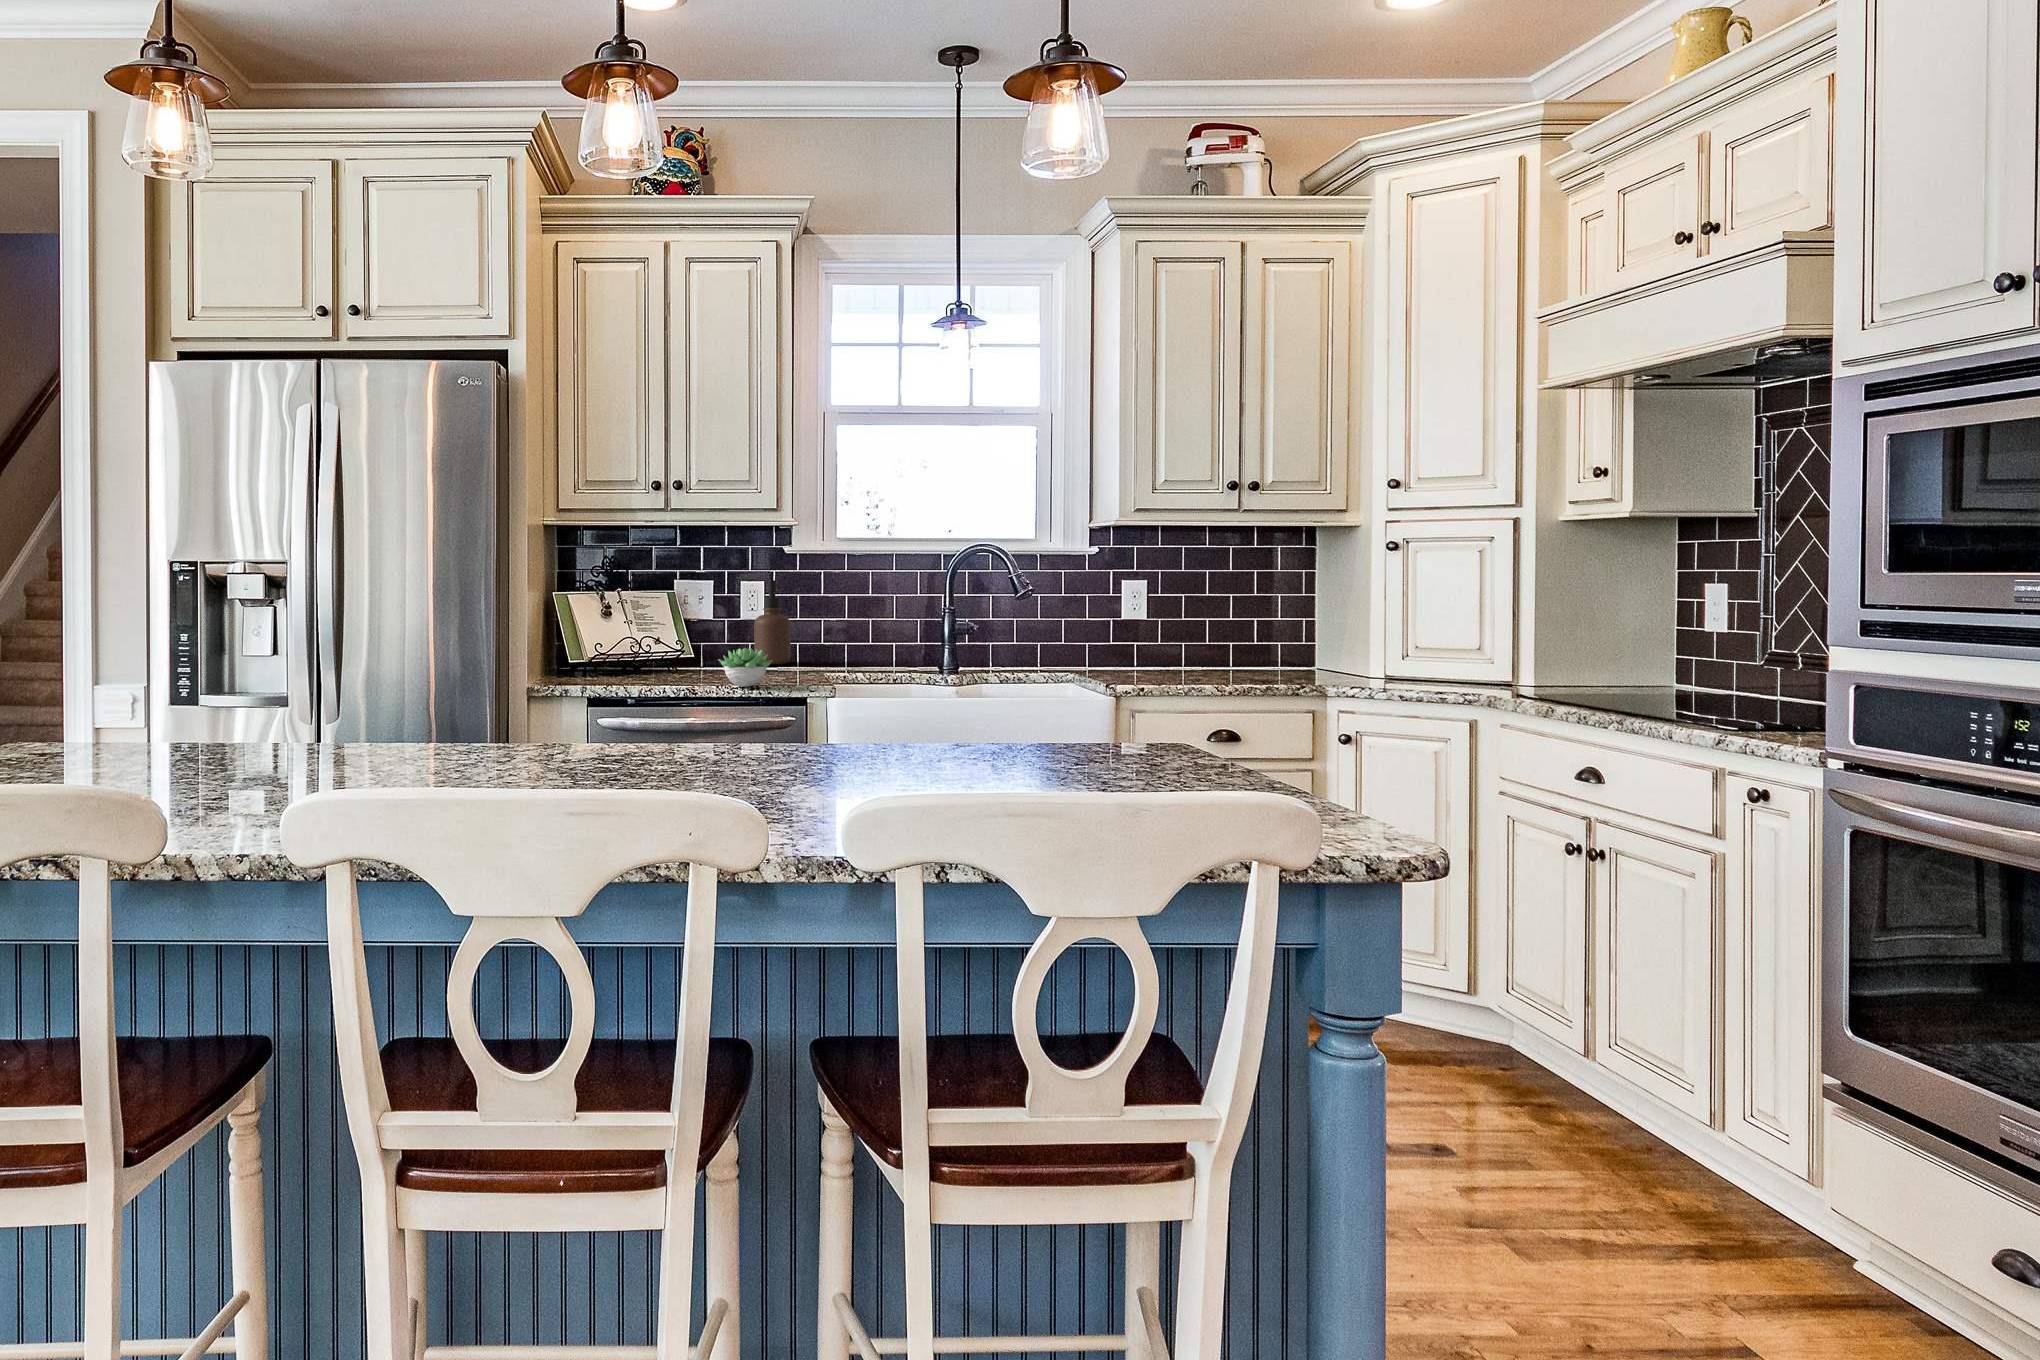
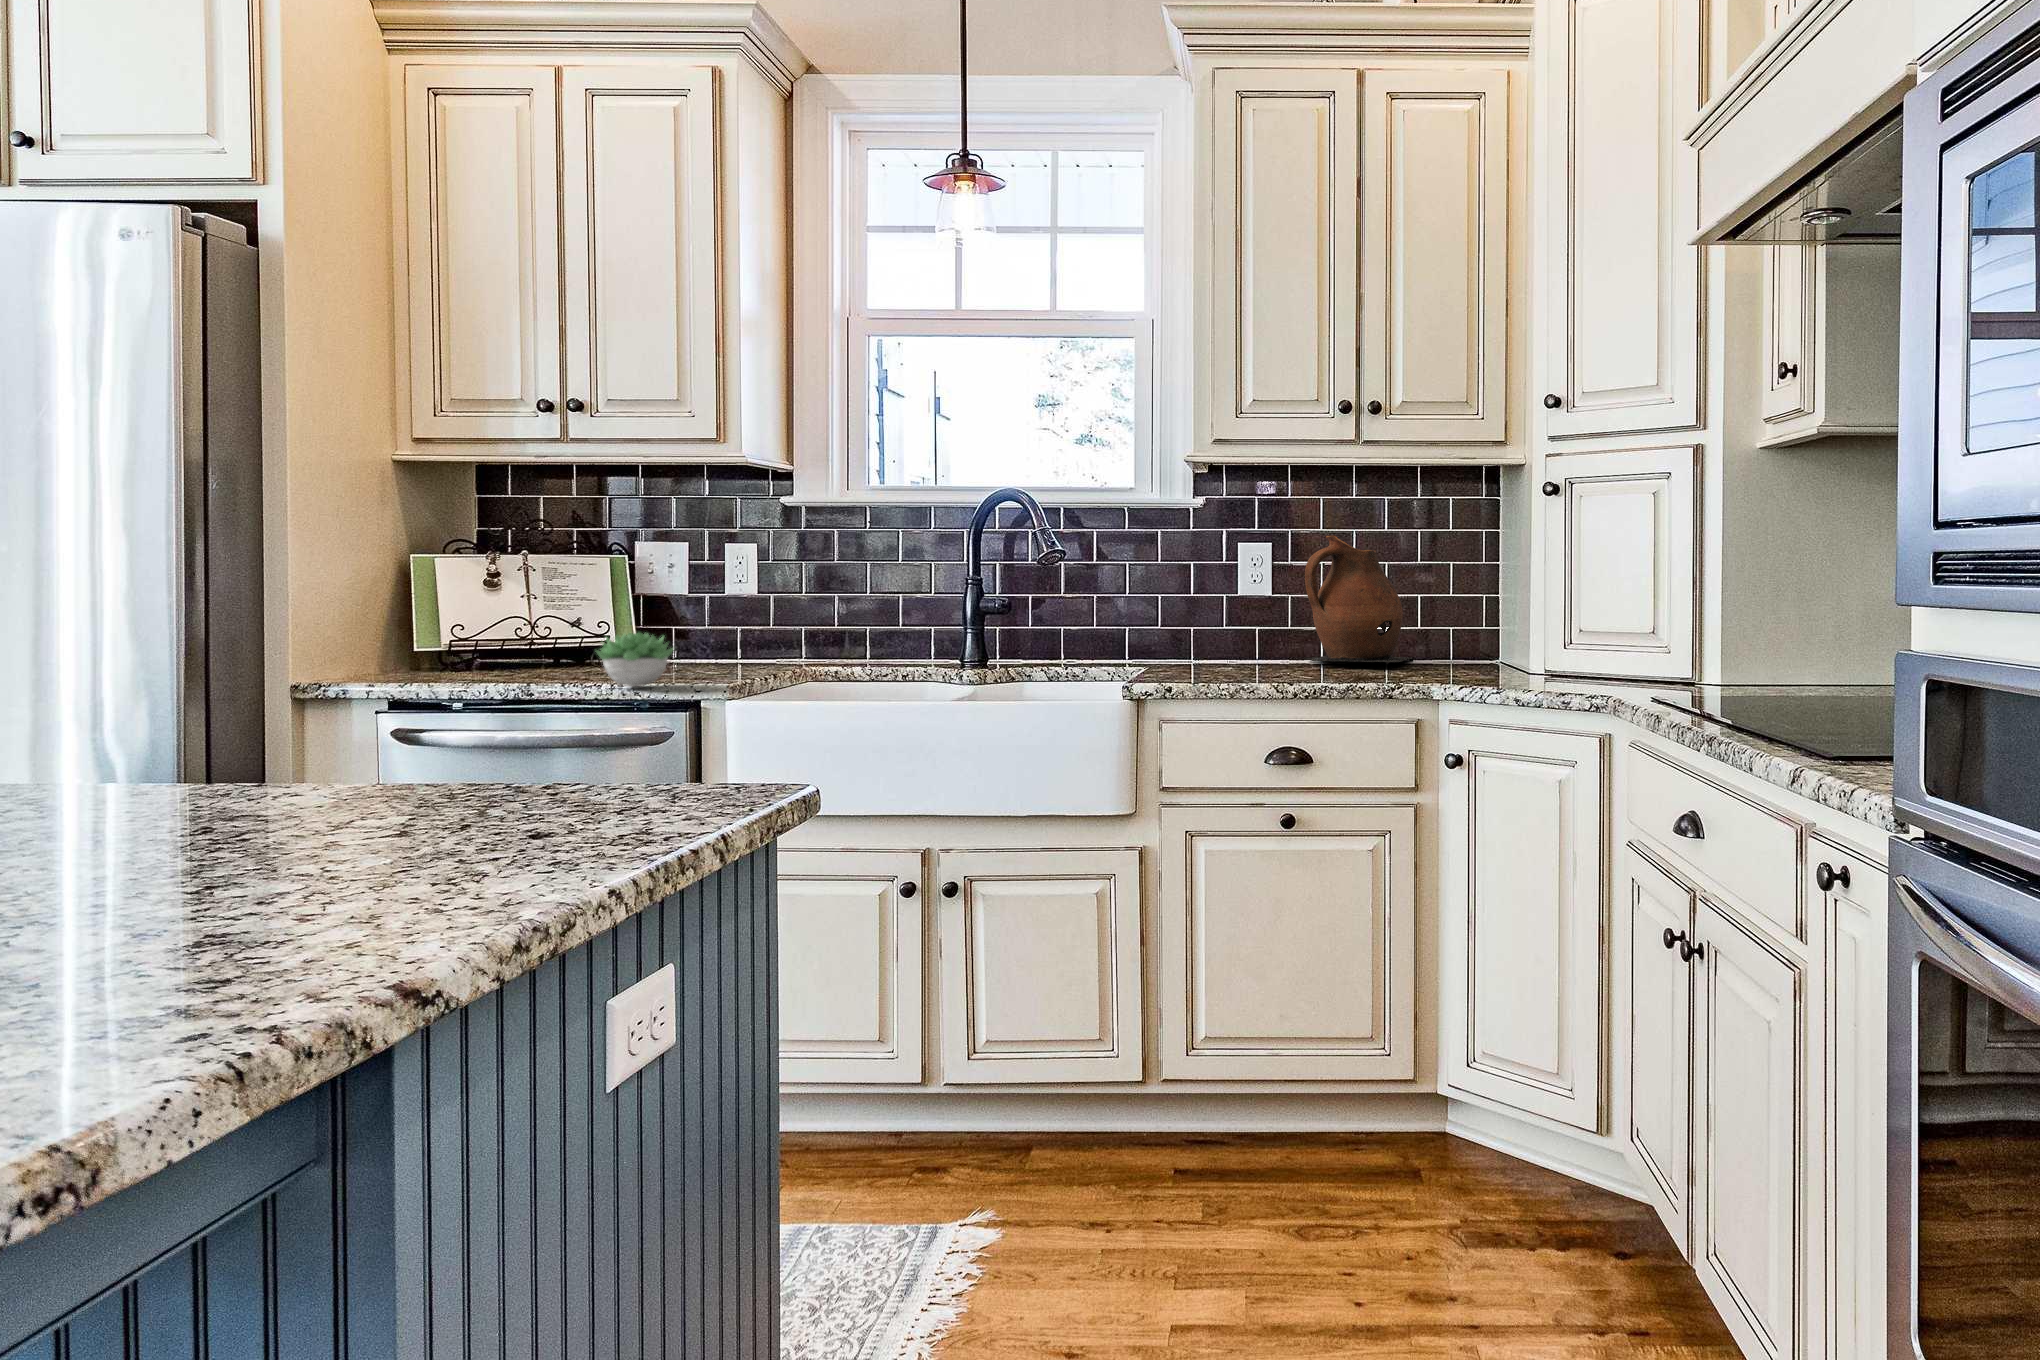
ceramic pitcher: none [1168,573,1250,668] -> present [1305,536,1413,665]
soap dispenser: present [754,580,791,664] -> none [741,544,793,658]

